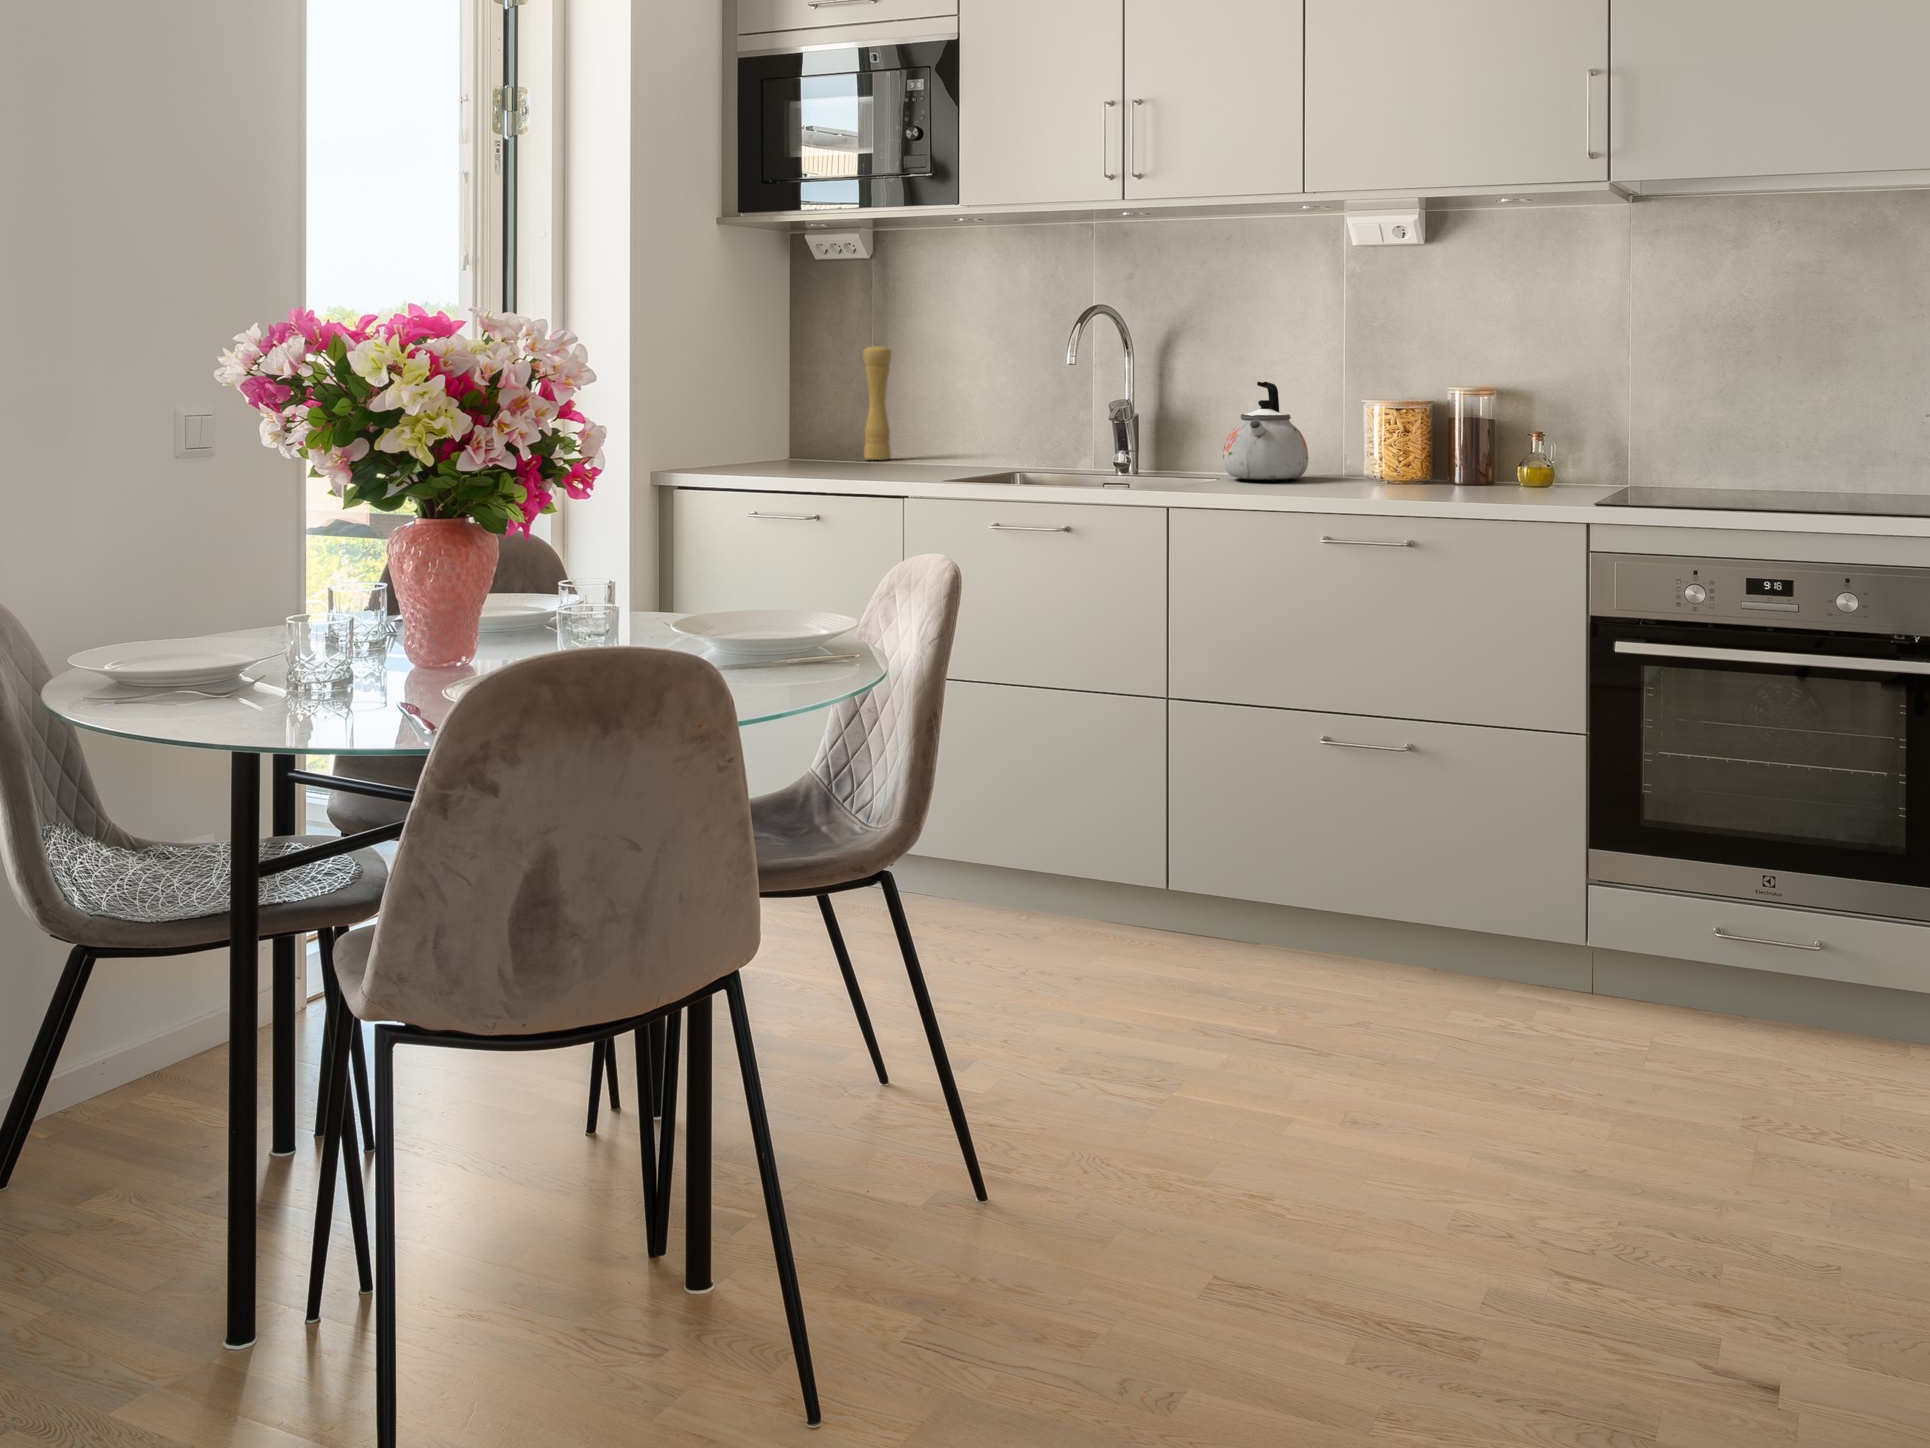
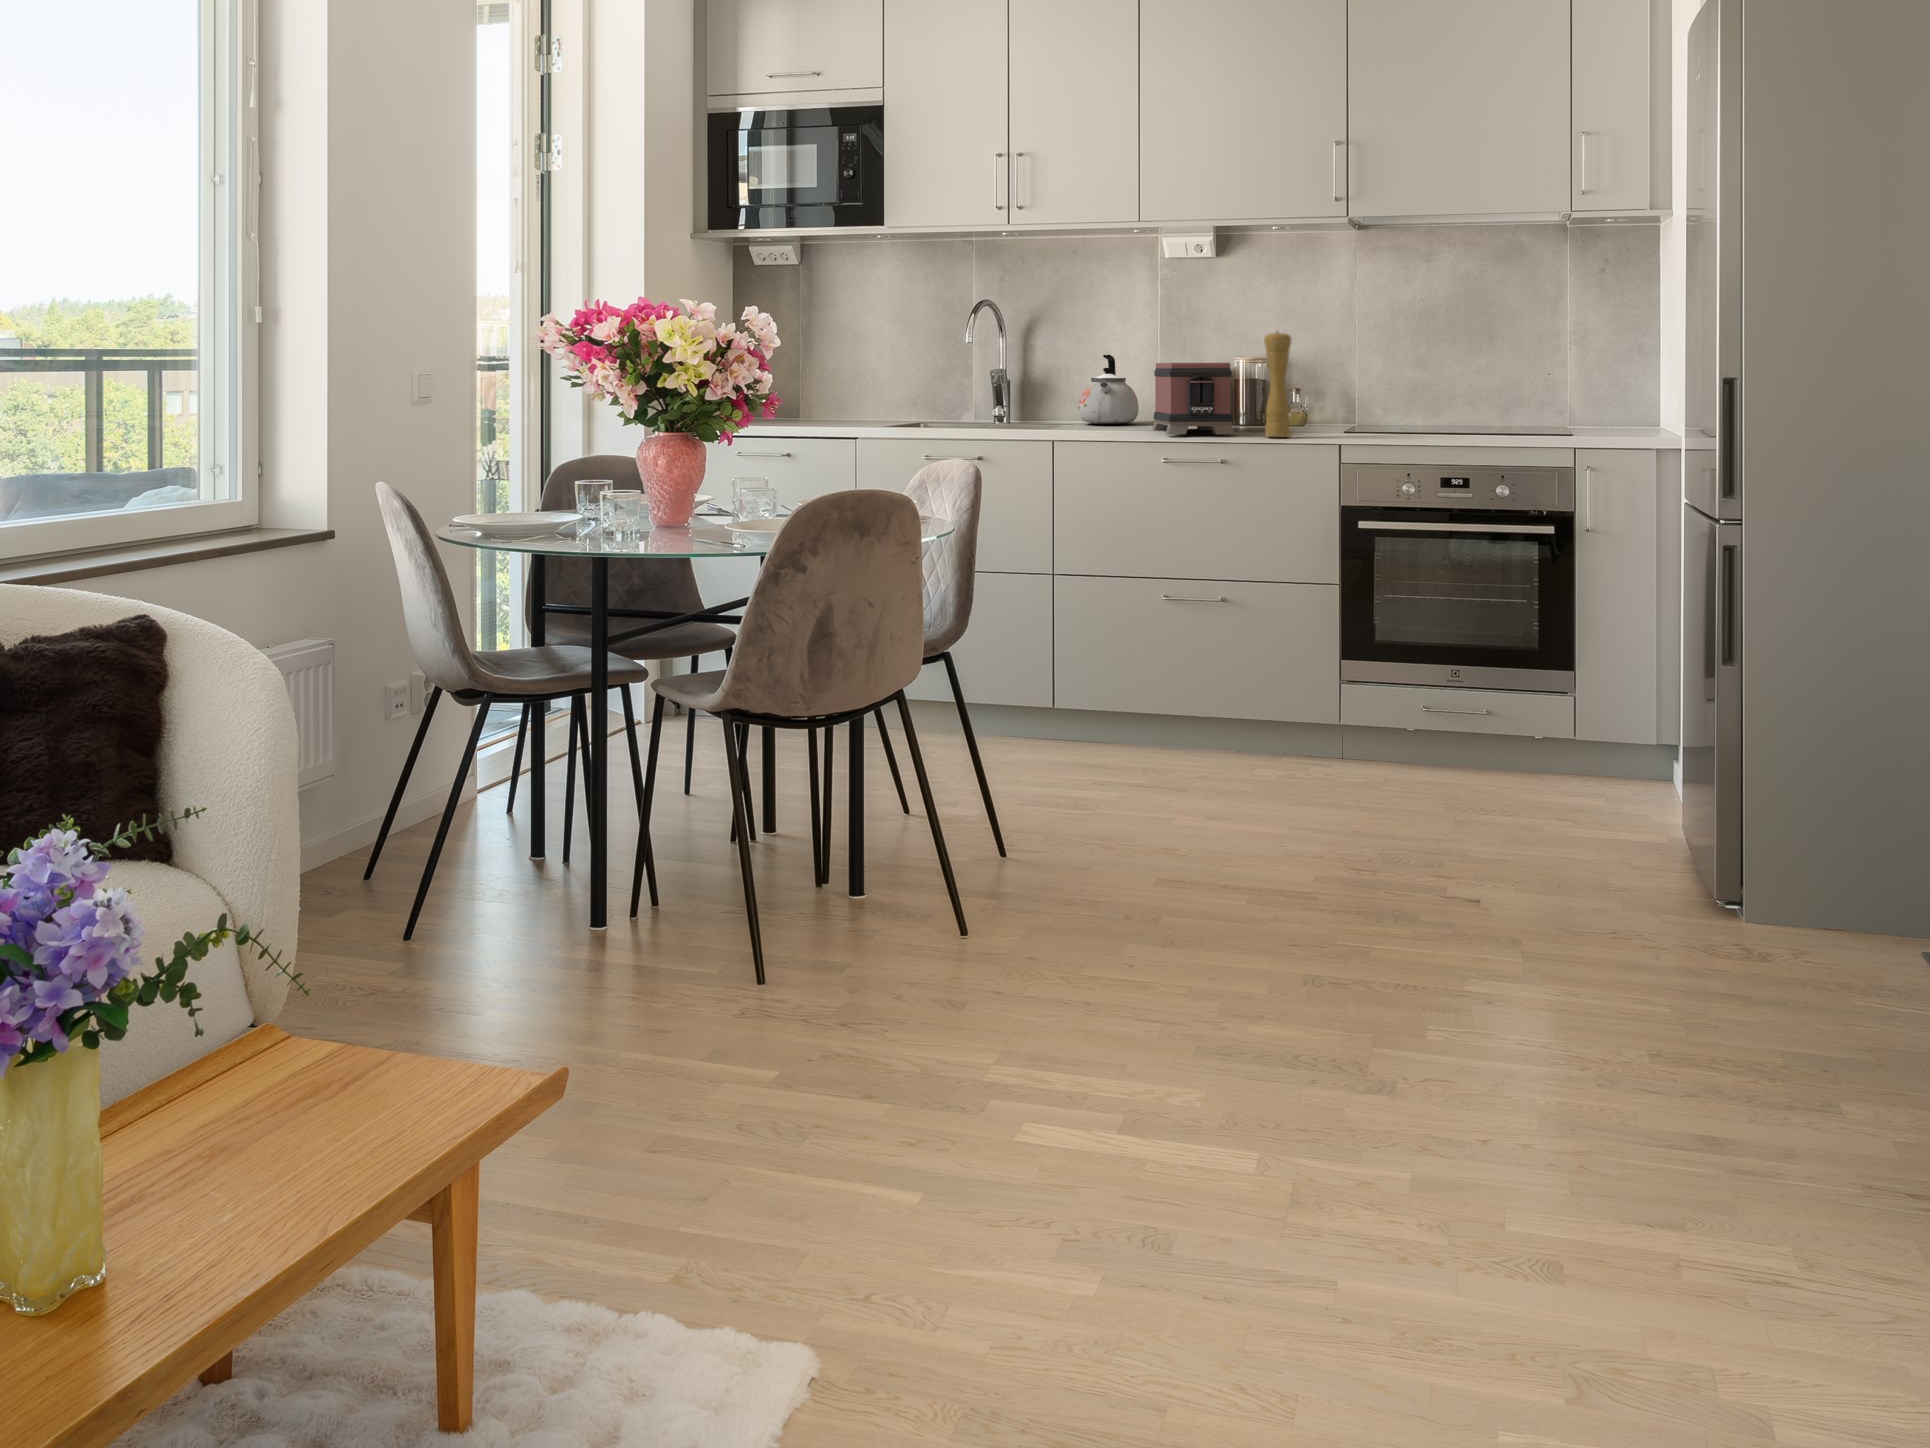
pepper mill: present [863,345,891,460] -> present [1264,332,1291,437]
toaster: none [1318,395,1430,504] -> present [1152,363,1235,434]

